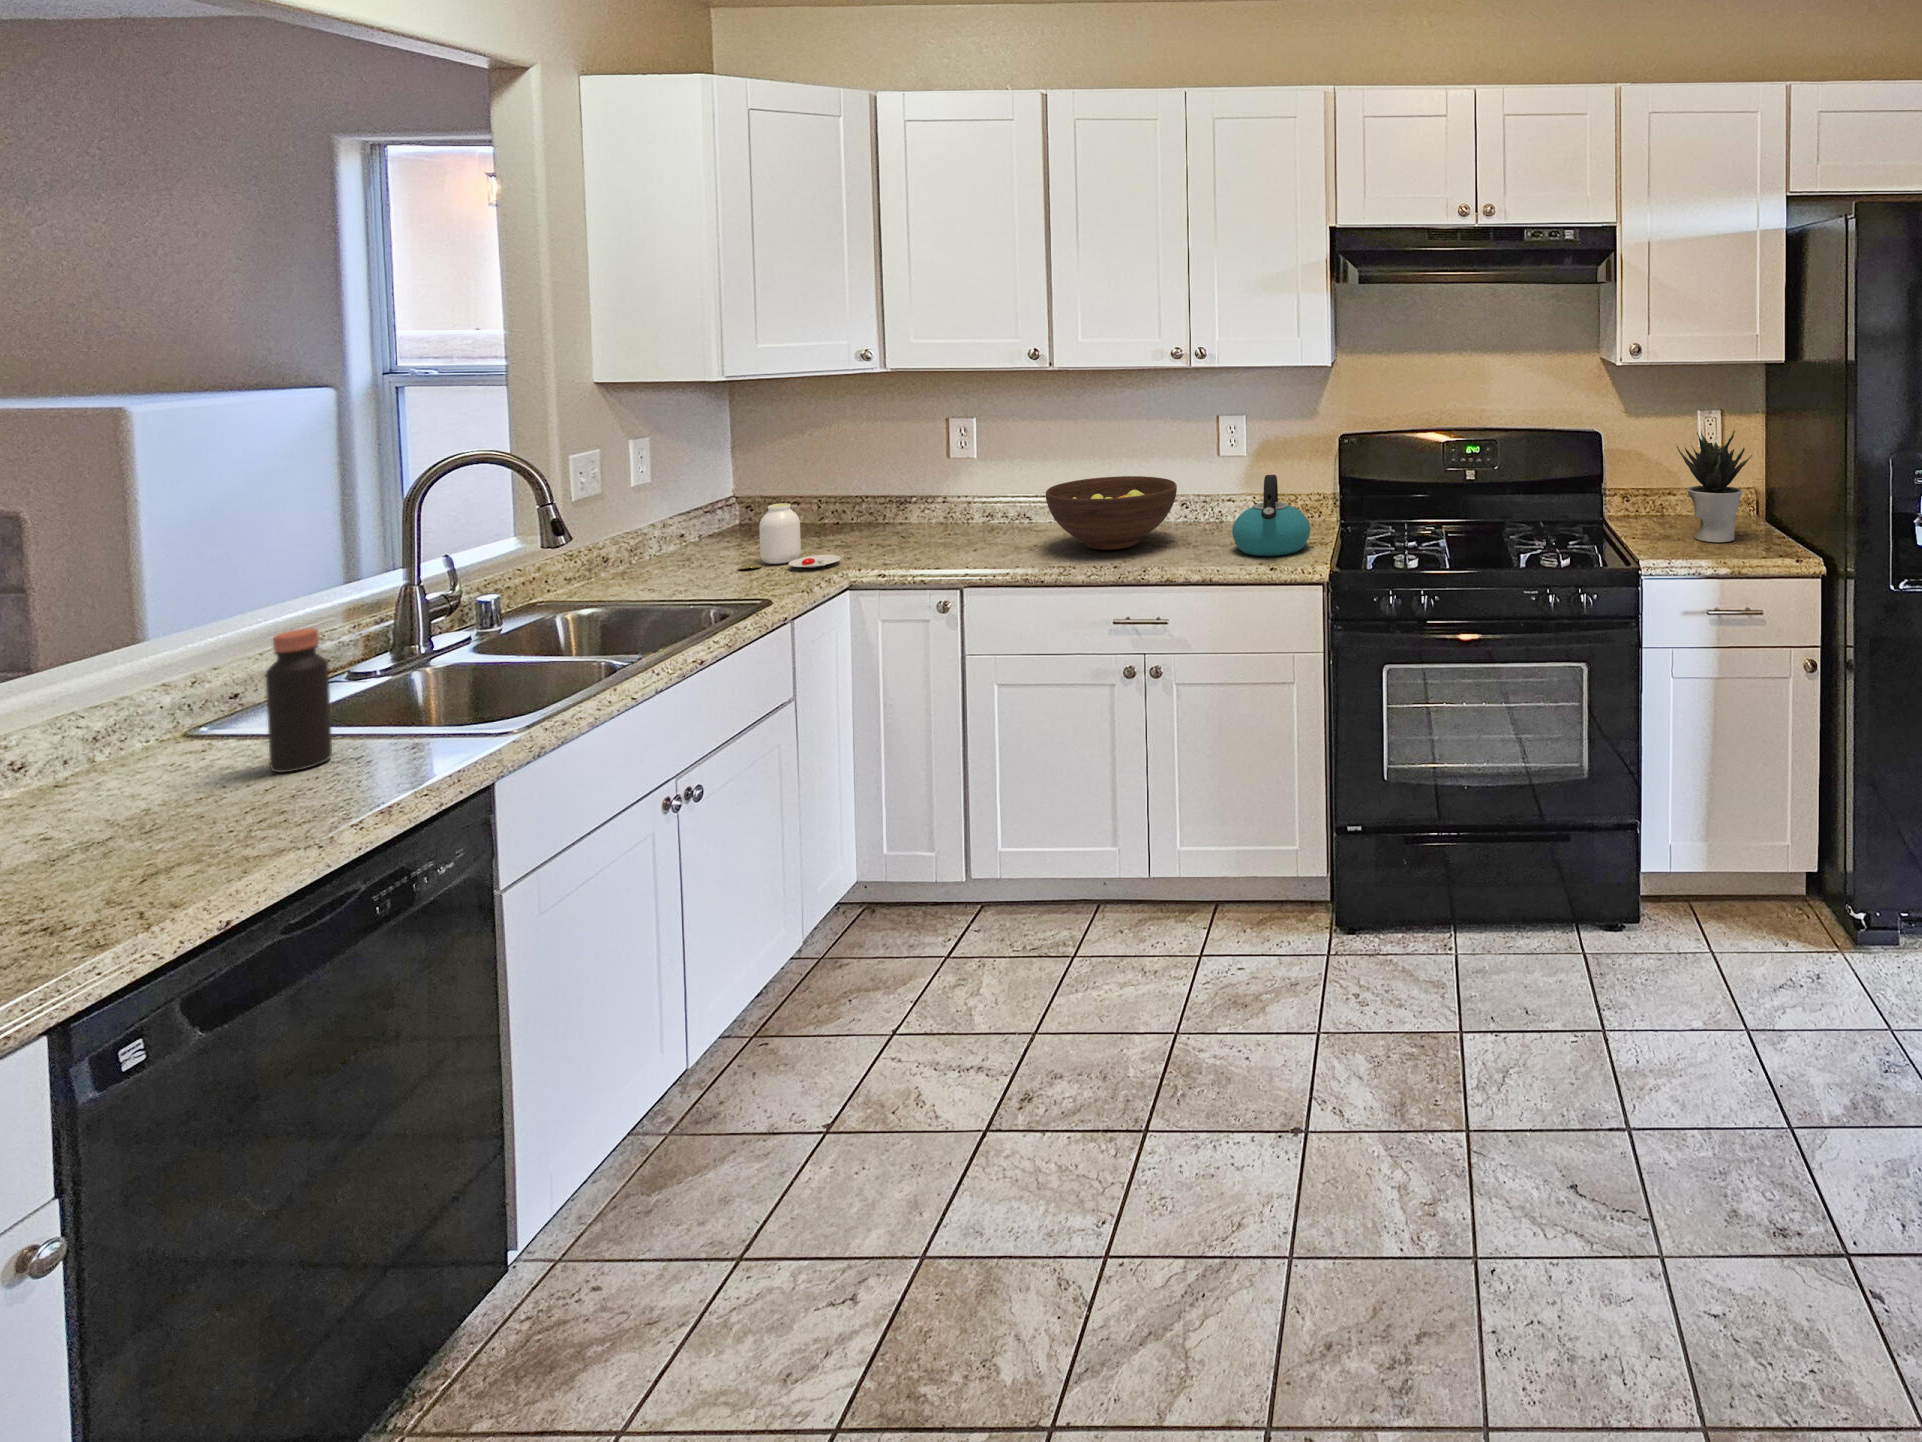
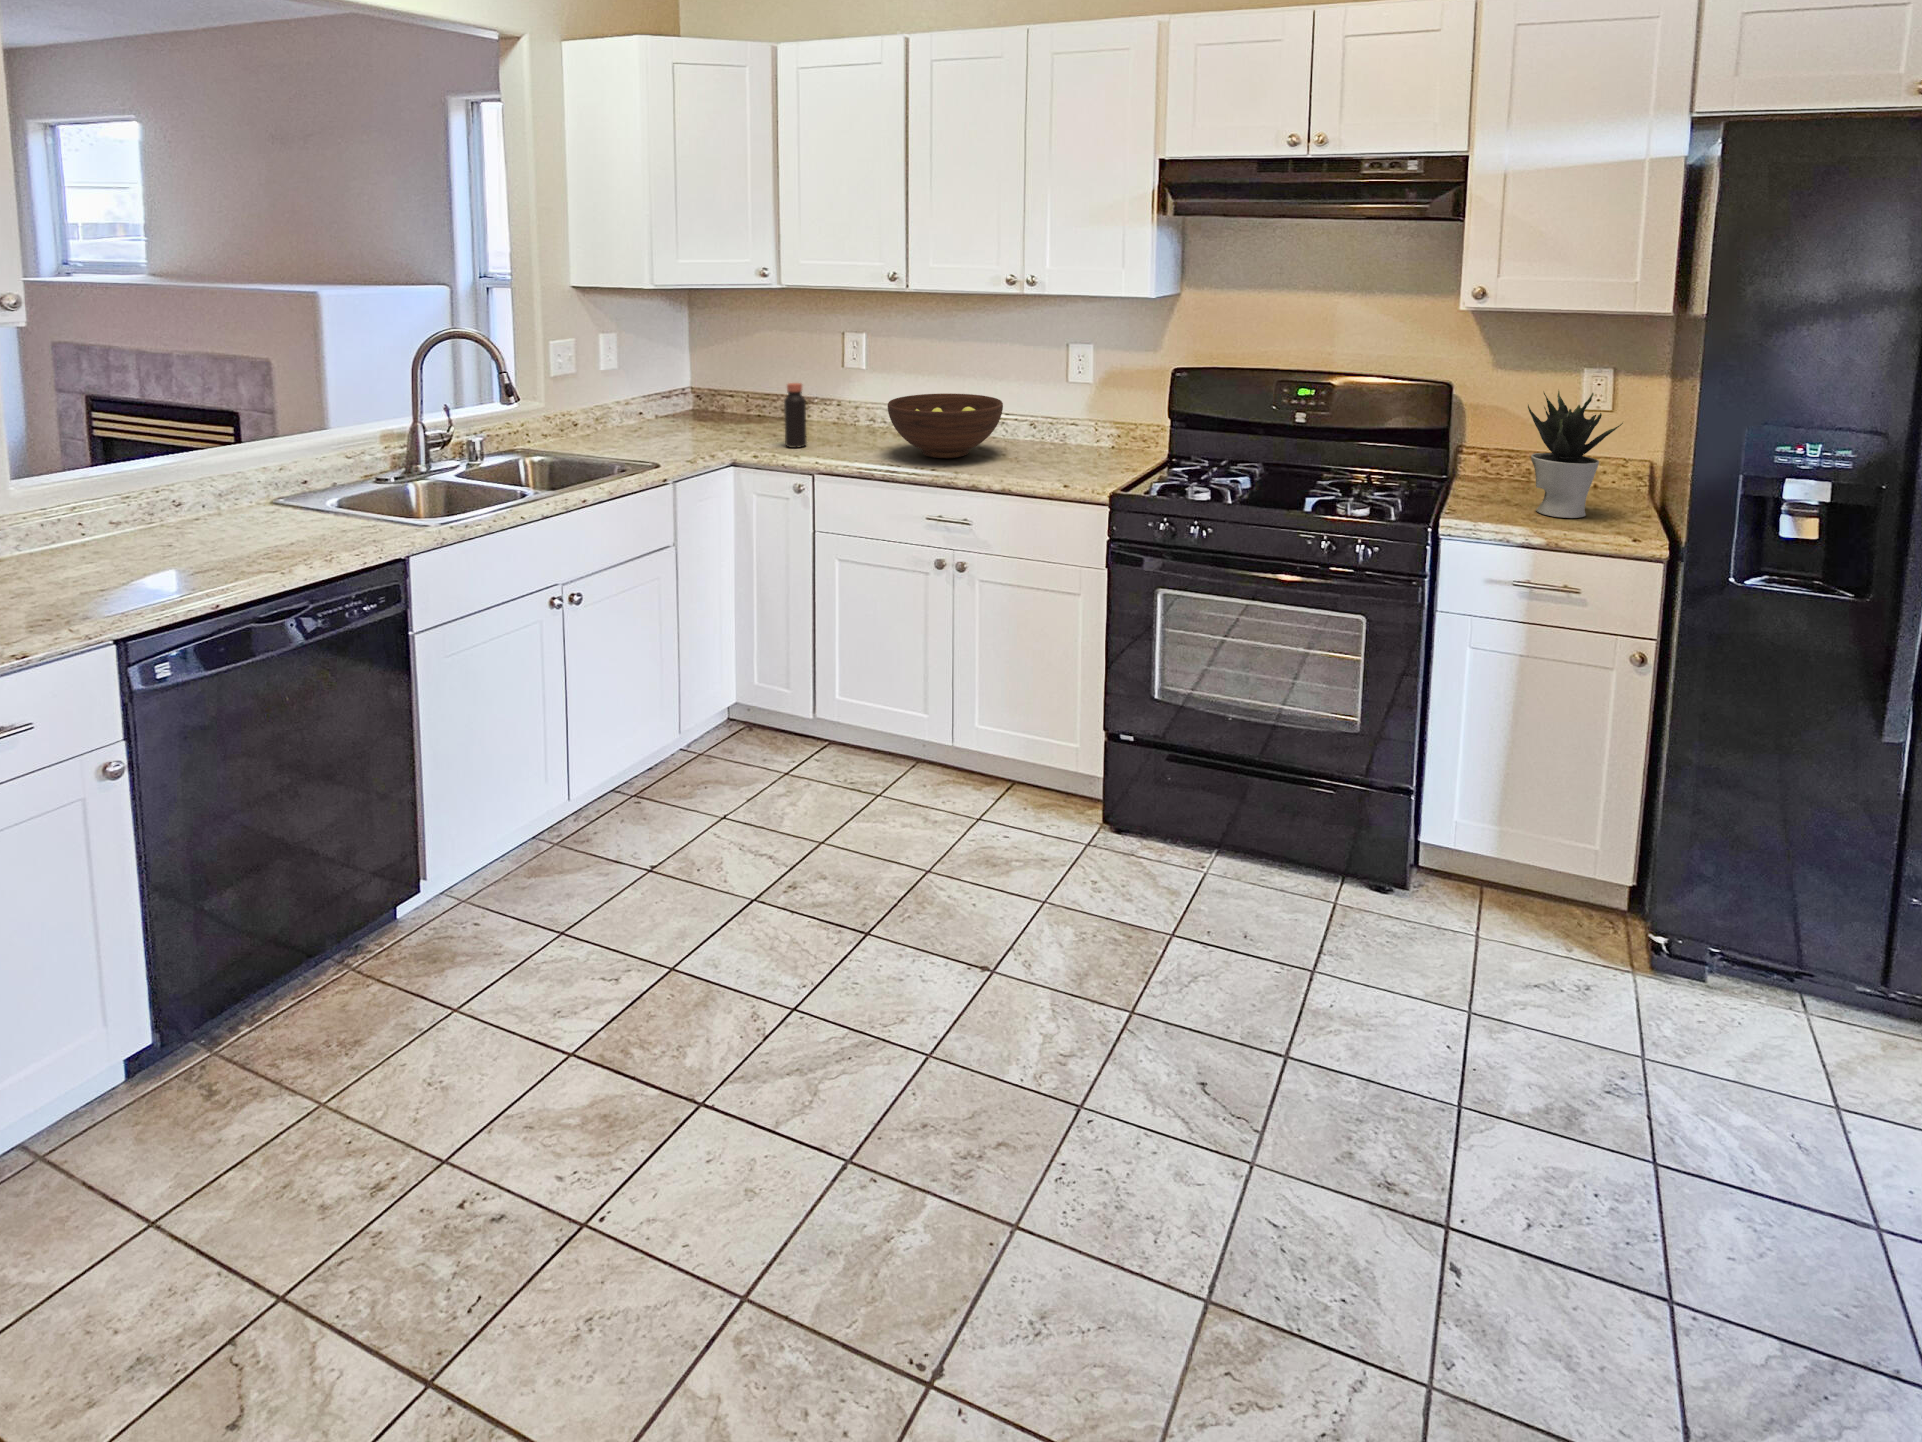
kettle: present [1232,475,1310,556] -> none [1041,402,1115,478]
jar: present [738,503,841,569] -> none [664,394,735,447]
bottle: present [266,628,332,772] -> present [784,383,807,448]

